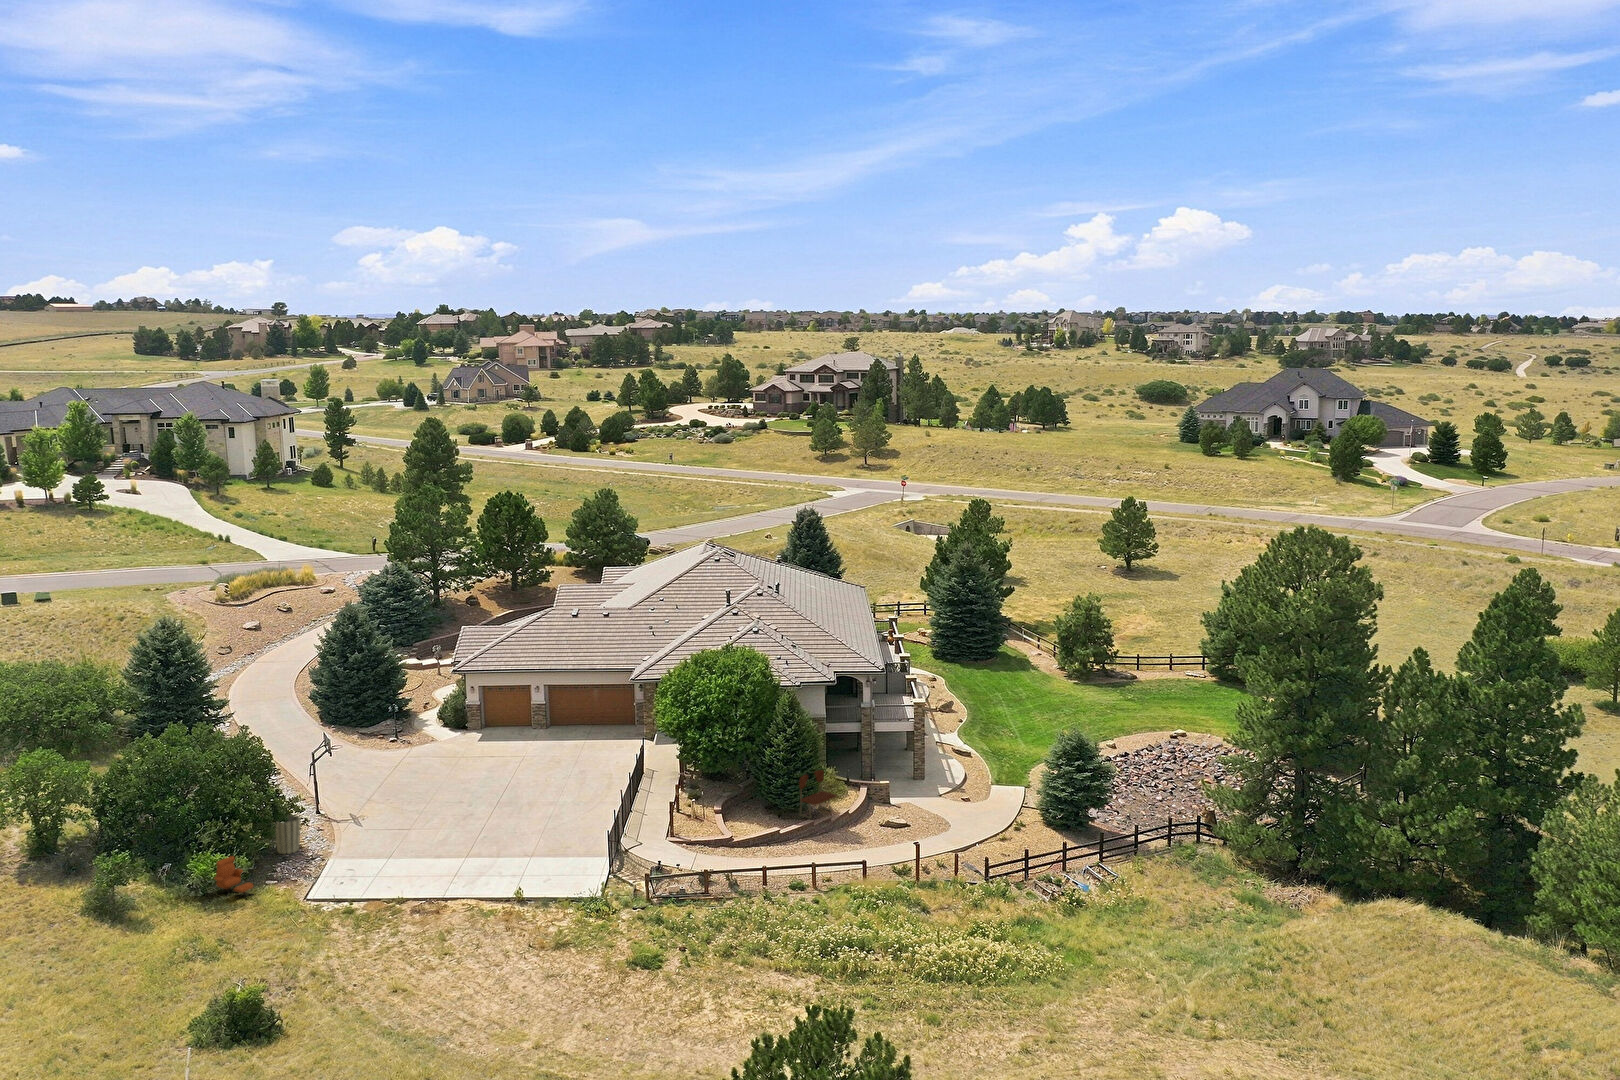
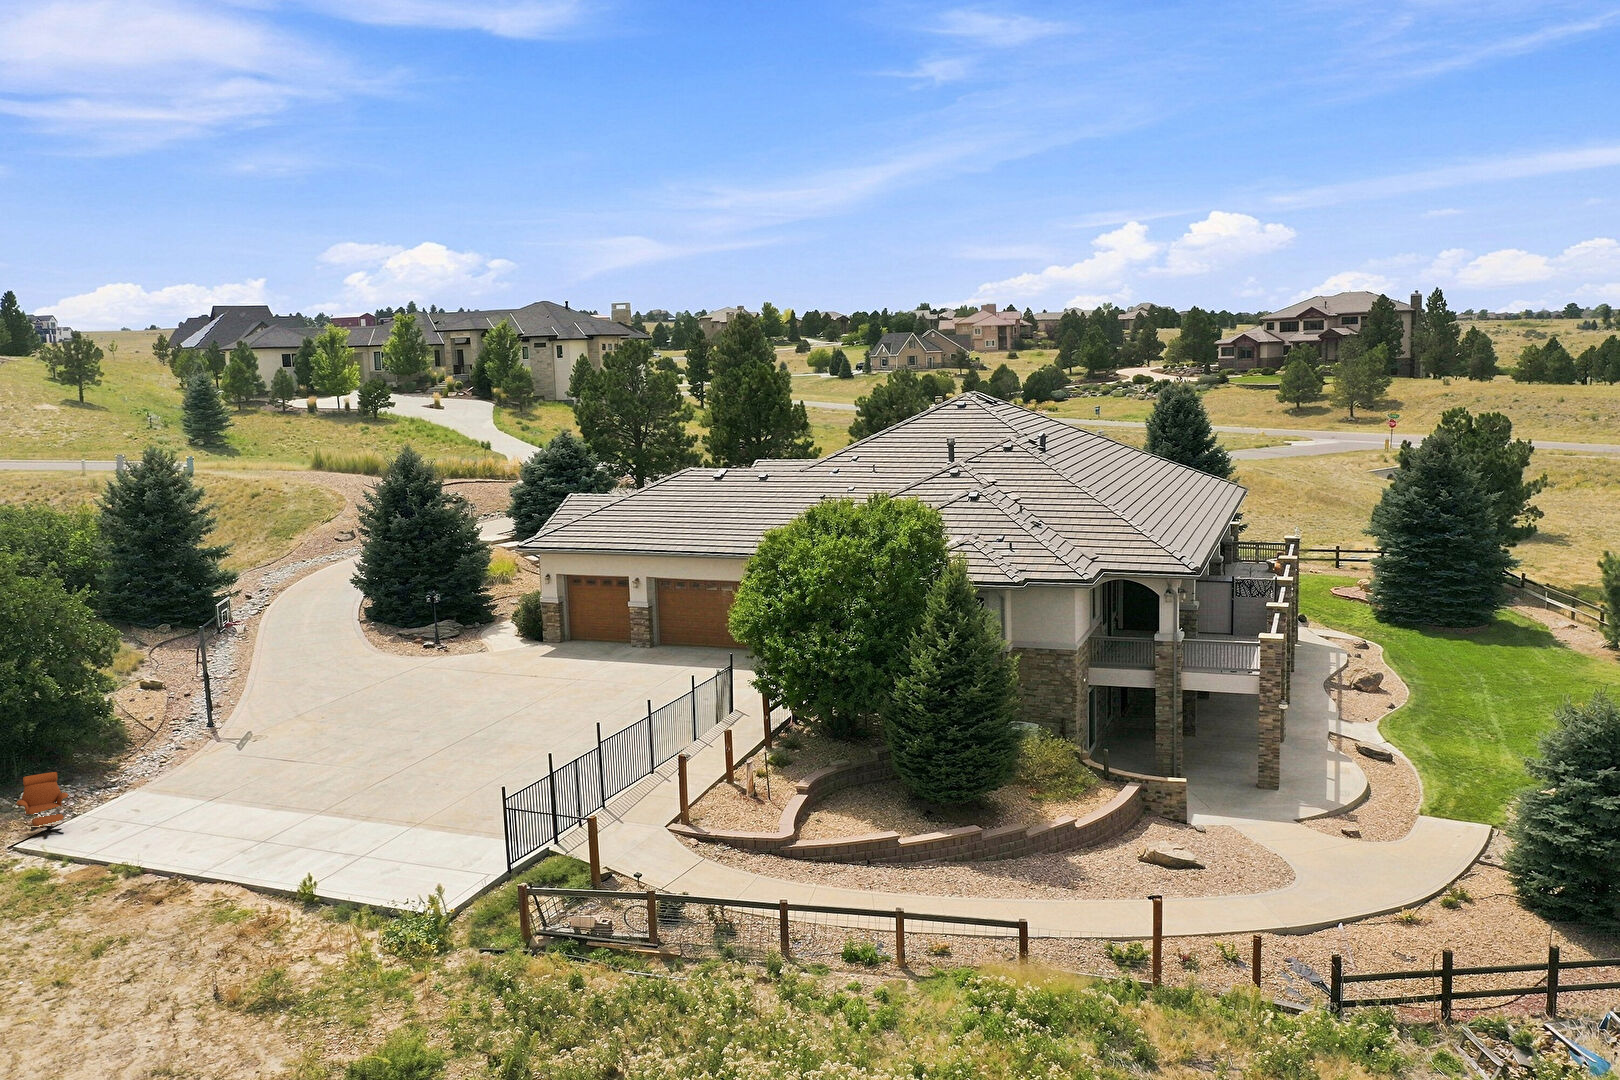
bench: present [799,770,837,819] -> none [986,743,1063,831]
trash can: present [276,815,301,854] -> none [174,729,215,785]

